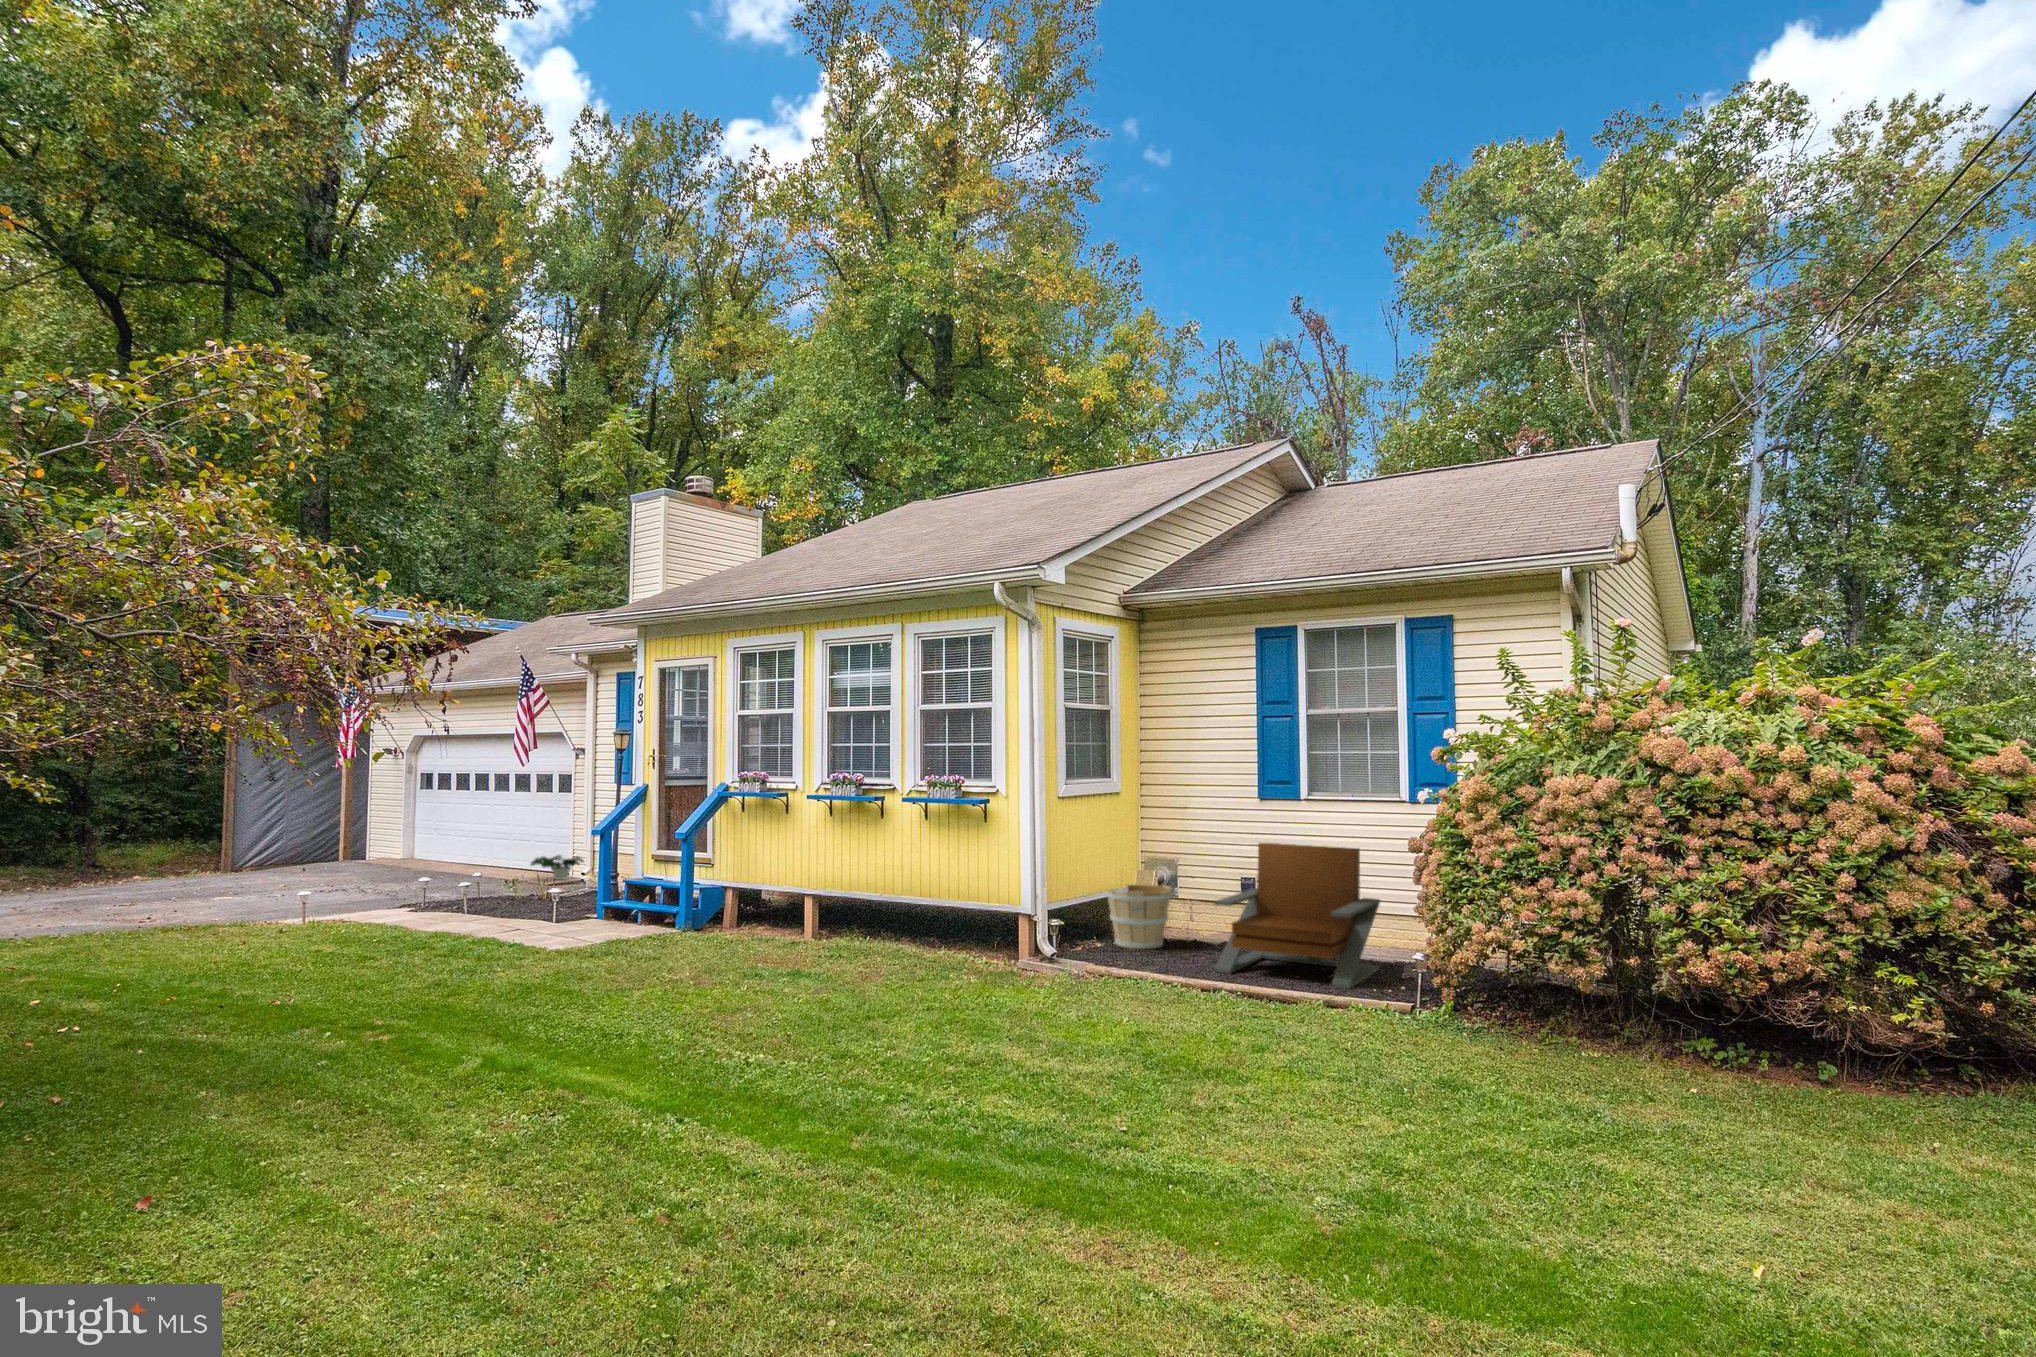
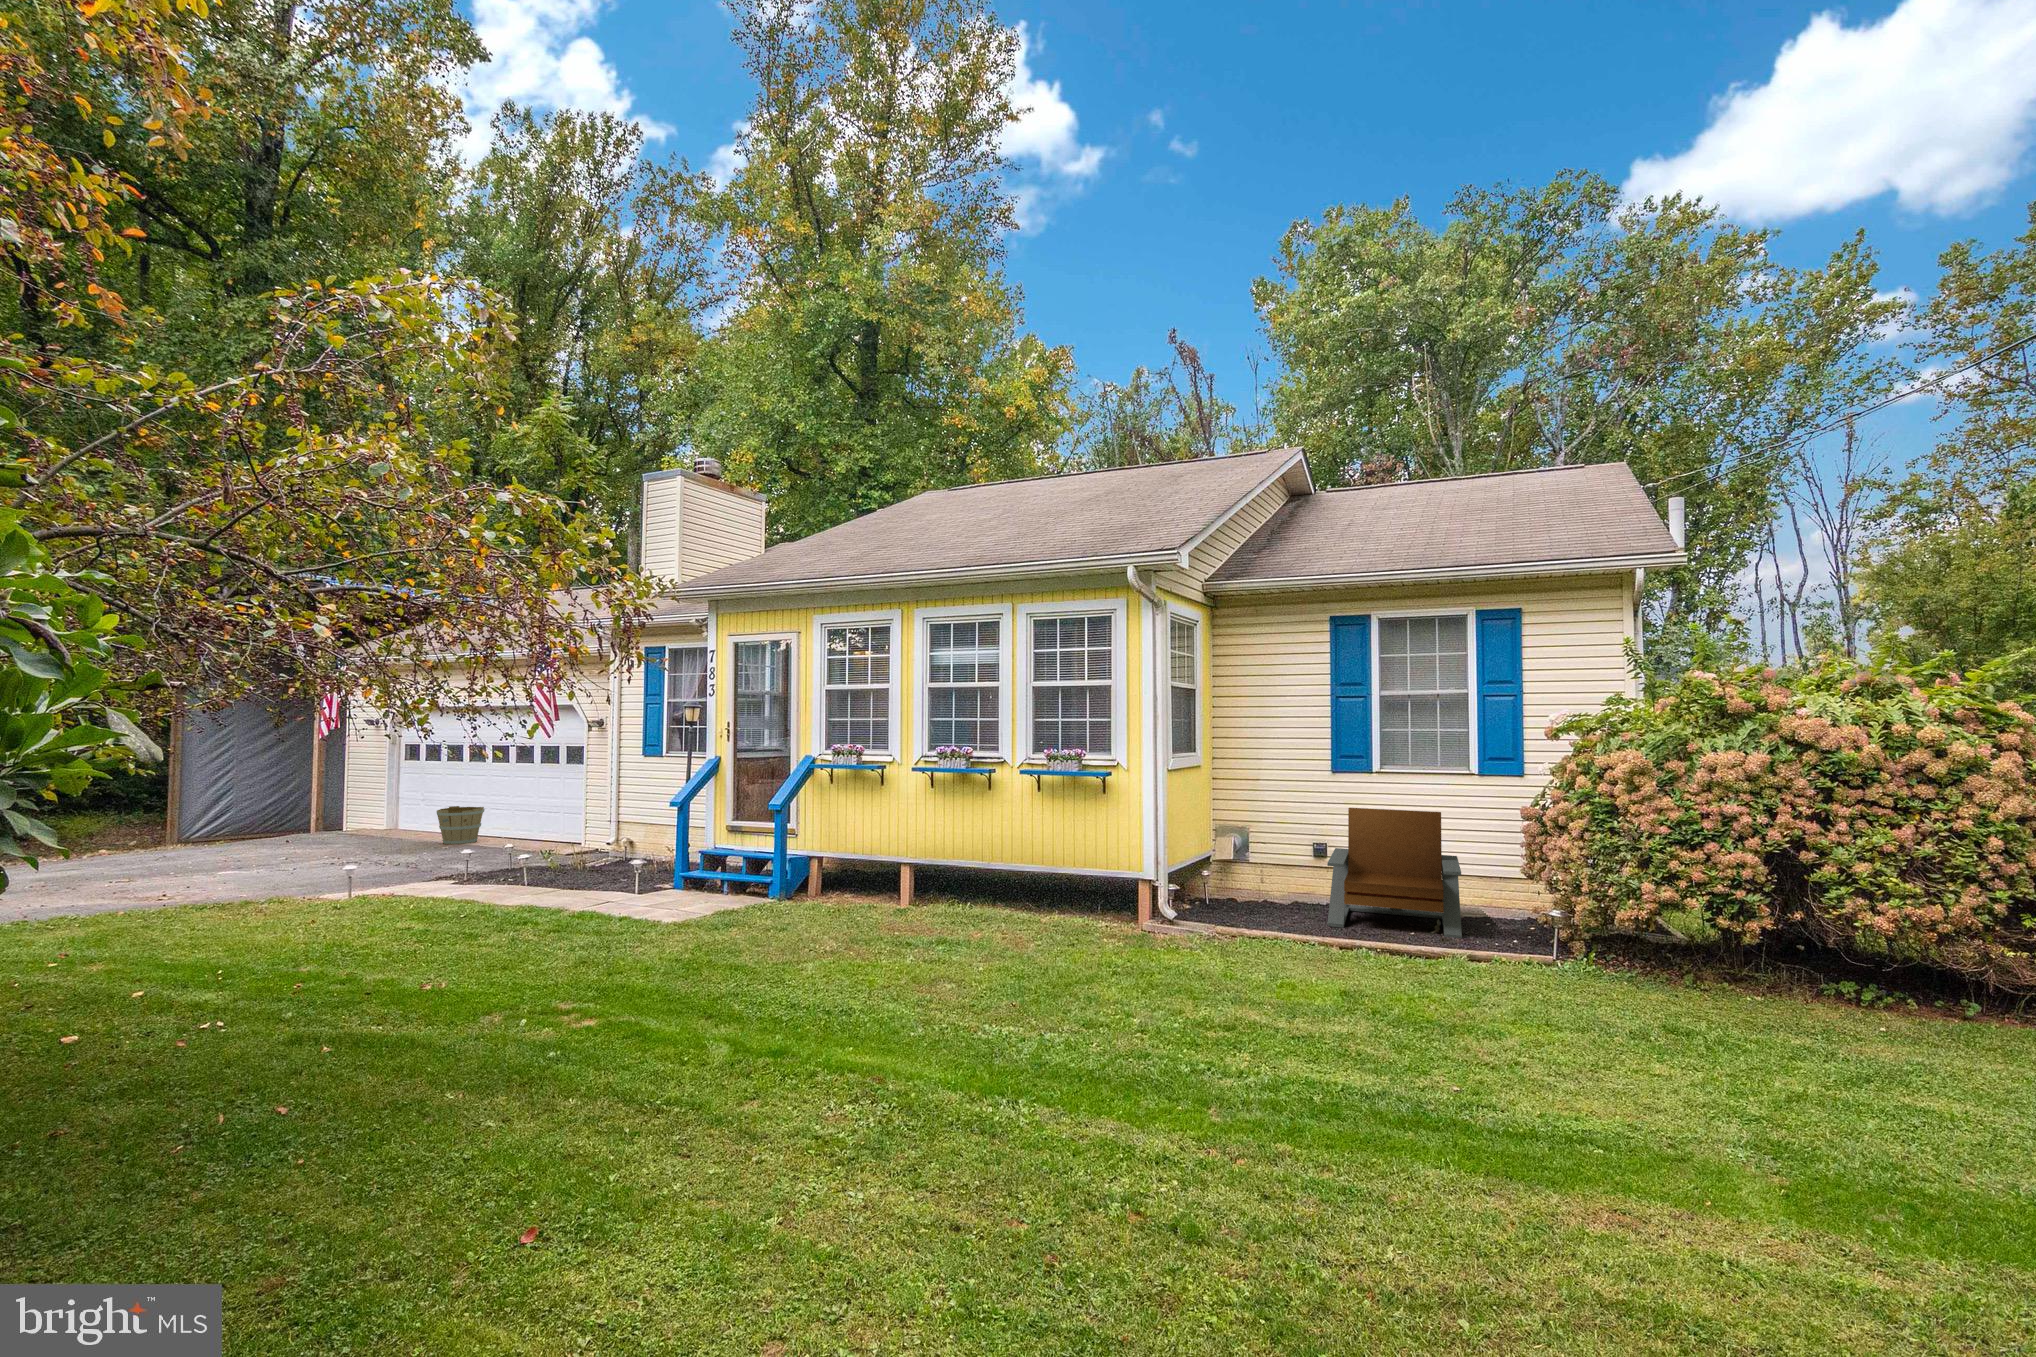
potted plant: present [531,855,583,880] -> none [555,825,608,849]
wooden bucket: present [1107,885,1172,949] -> present [437,806,484,845]

